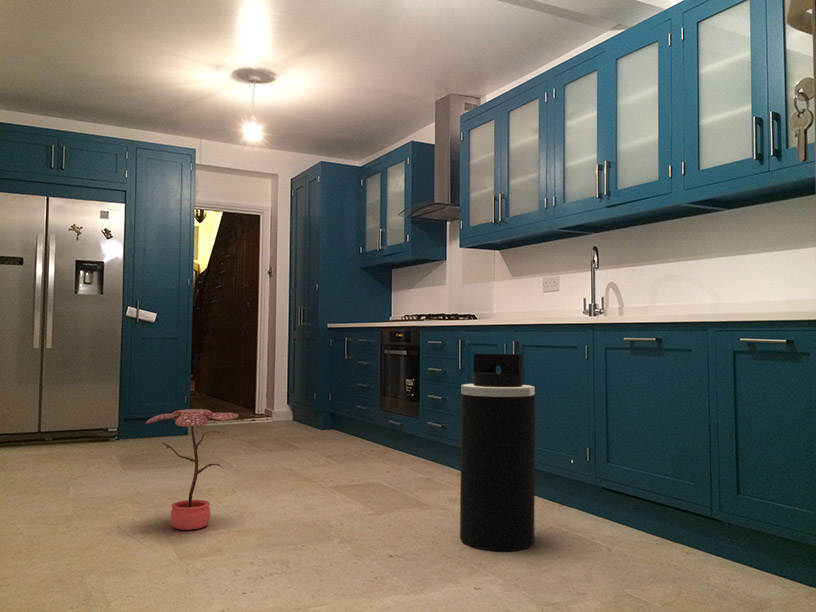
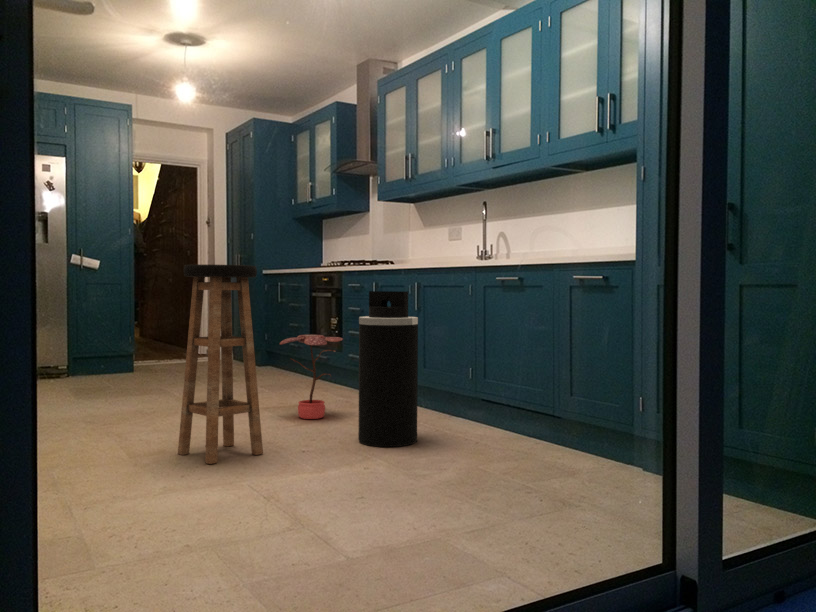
bar stool: none [242,322,347,575] -> present [178,264,263,464]
potted plant: present [146,409,239,530] -> present [280,335,343,419]

